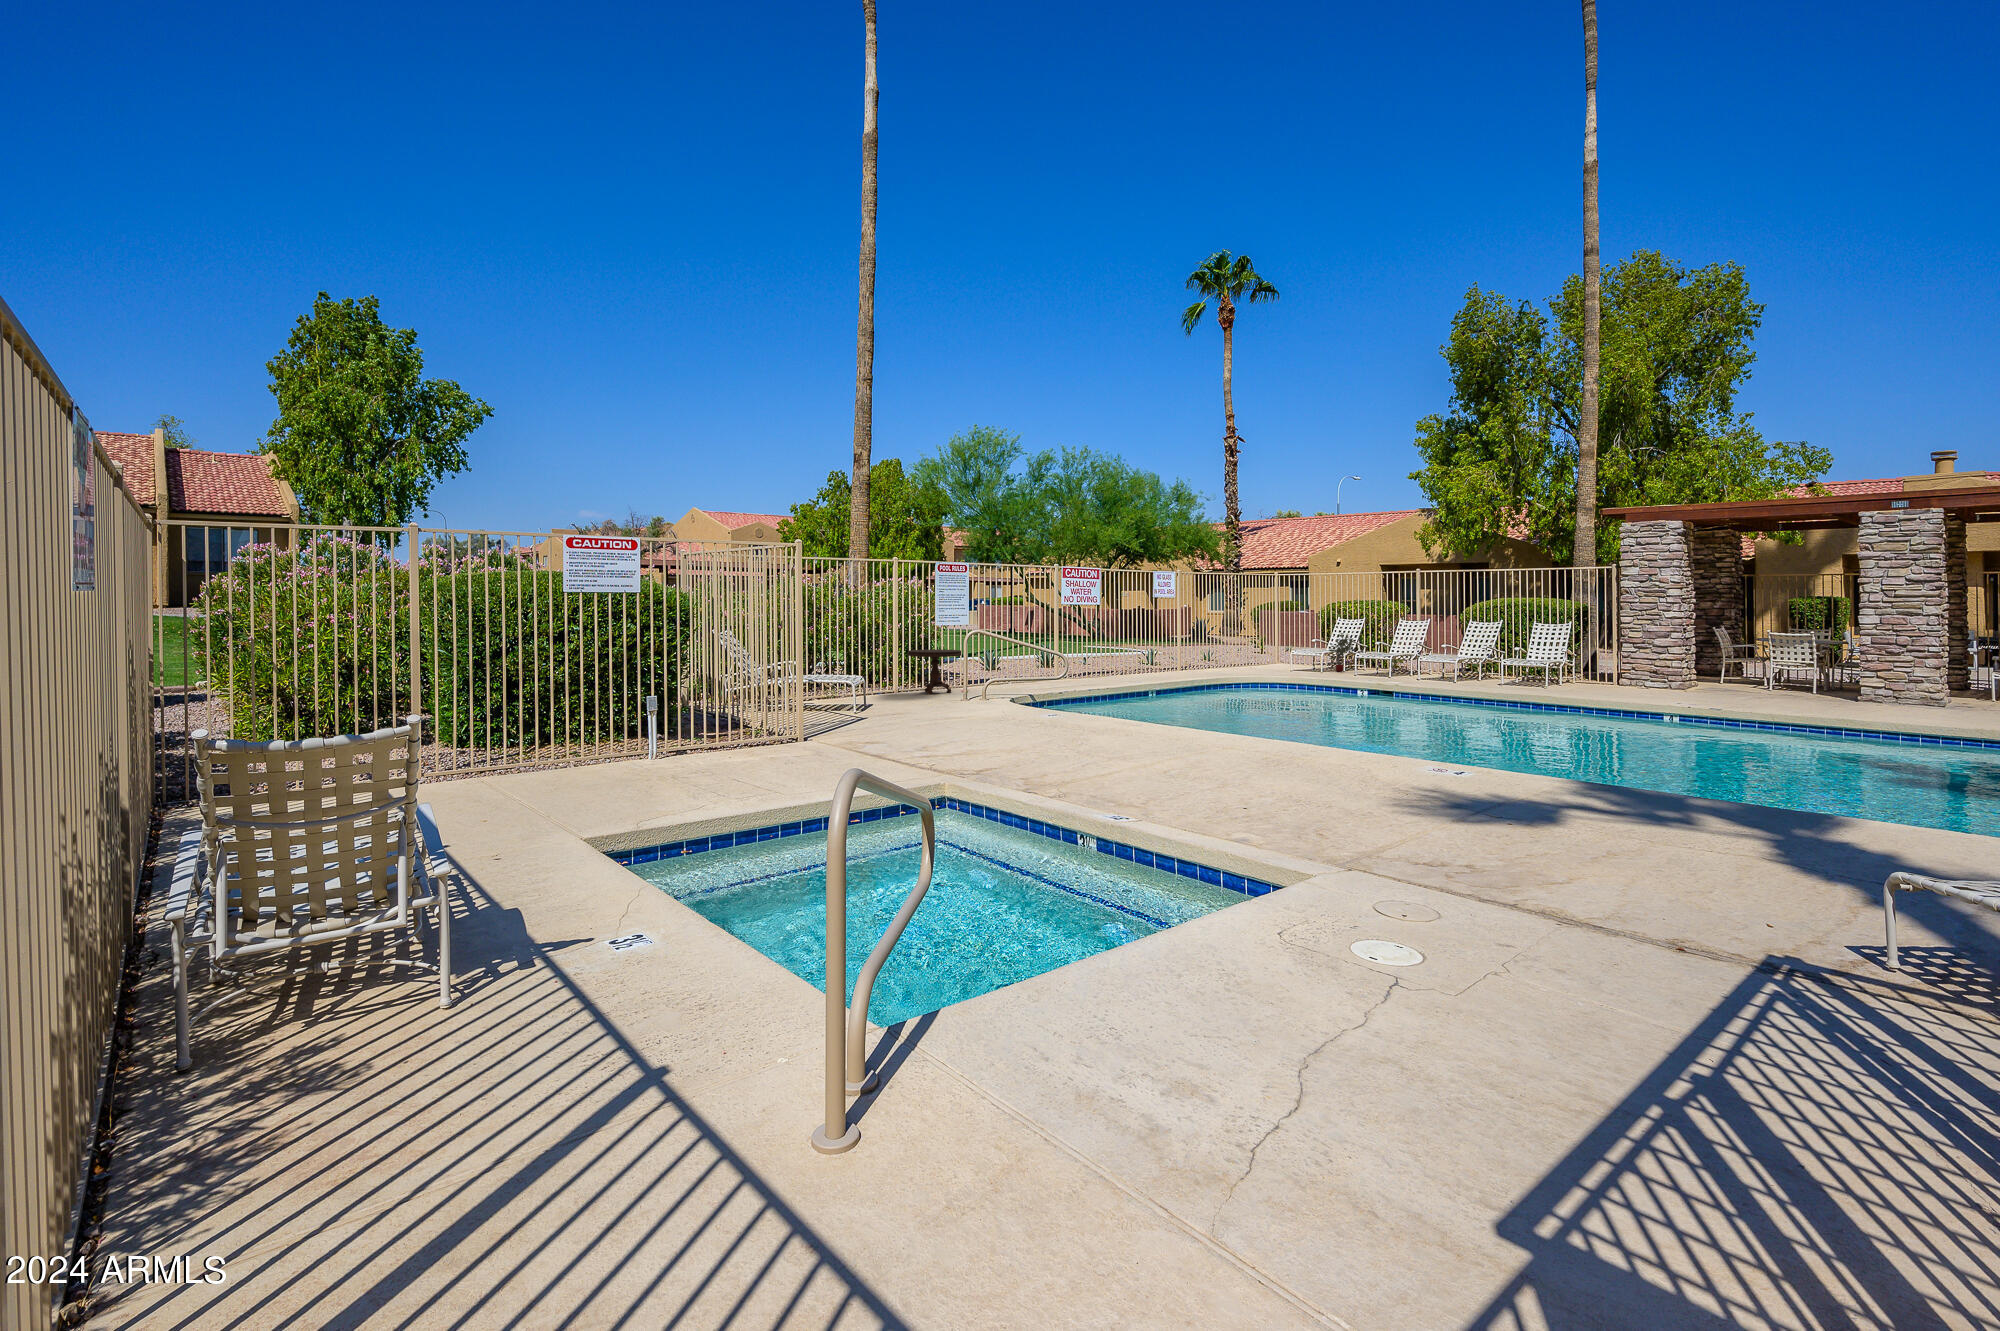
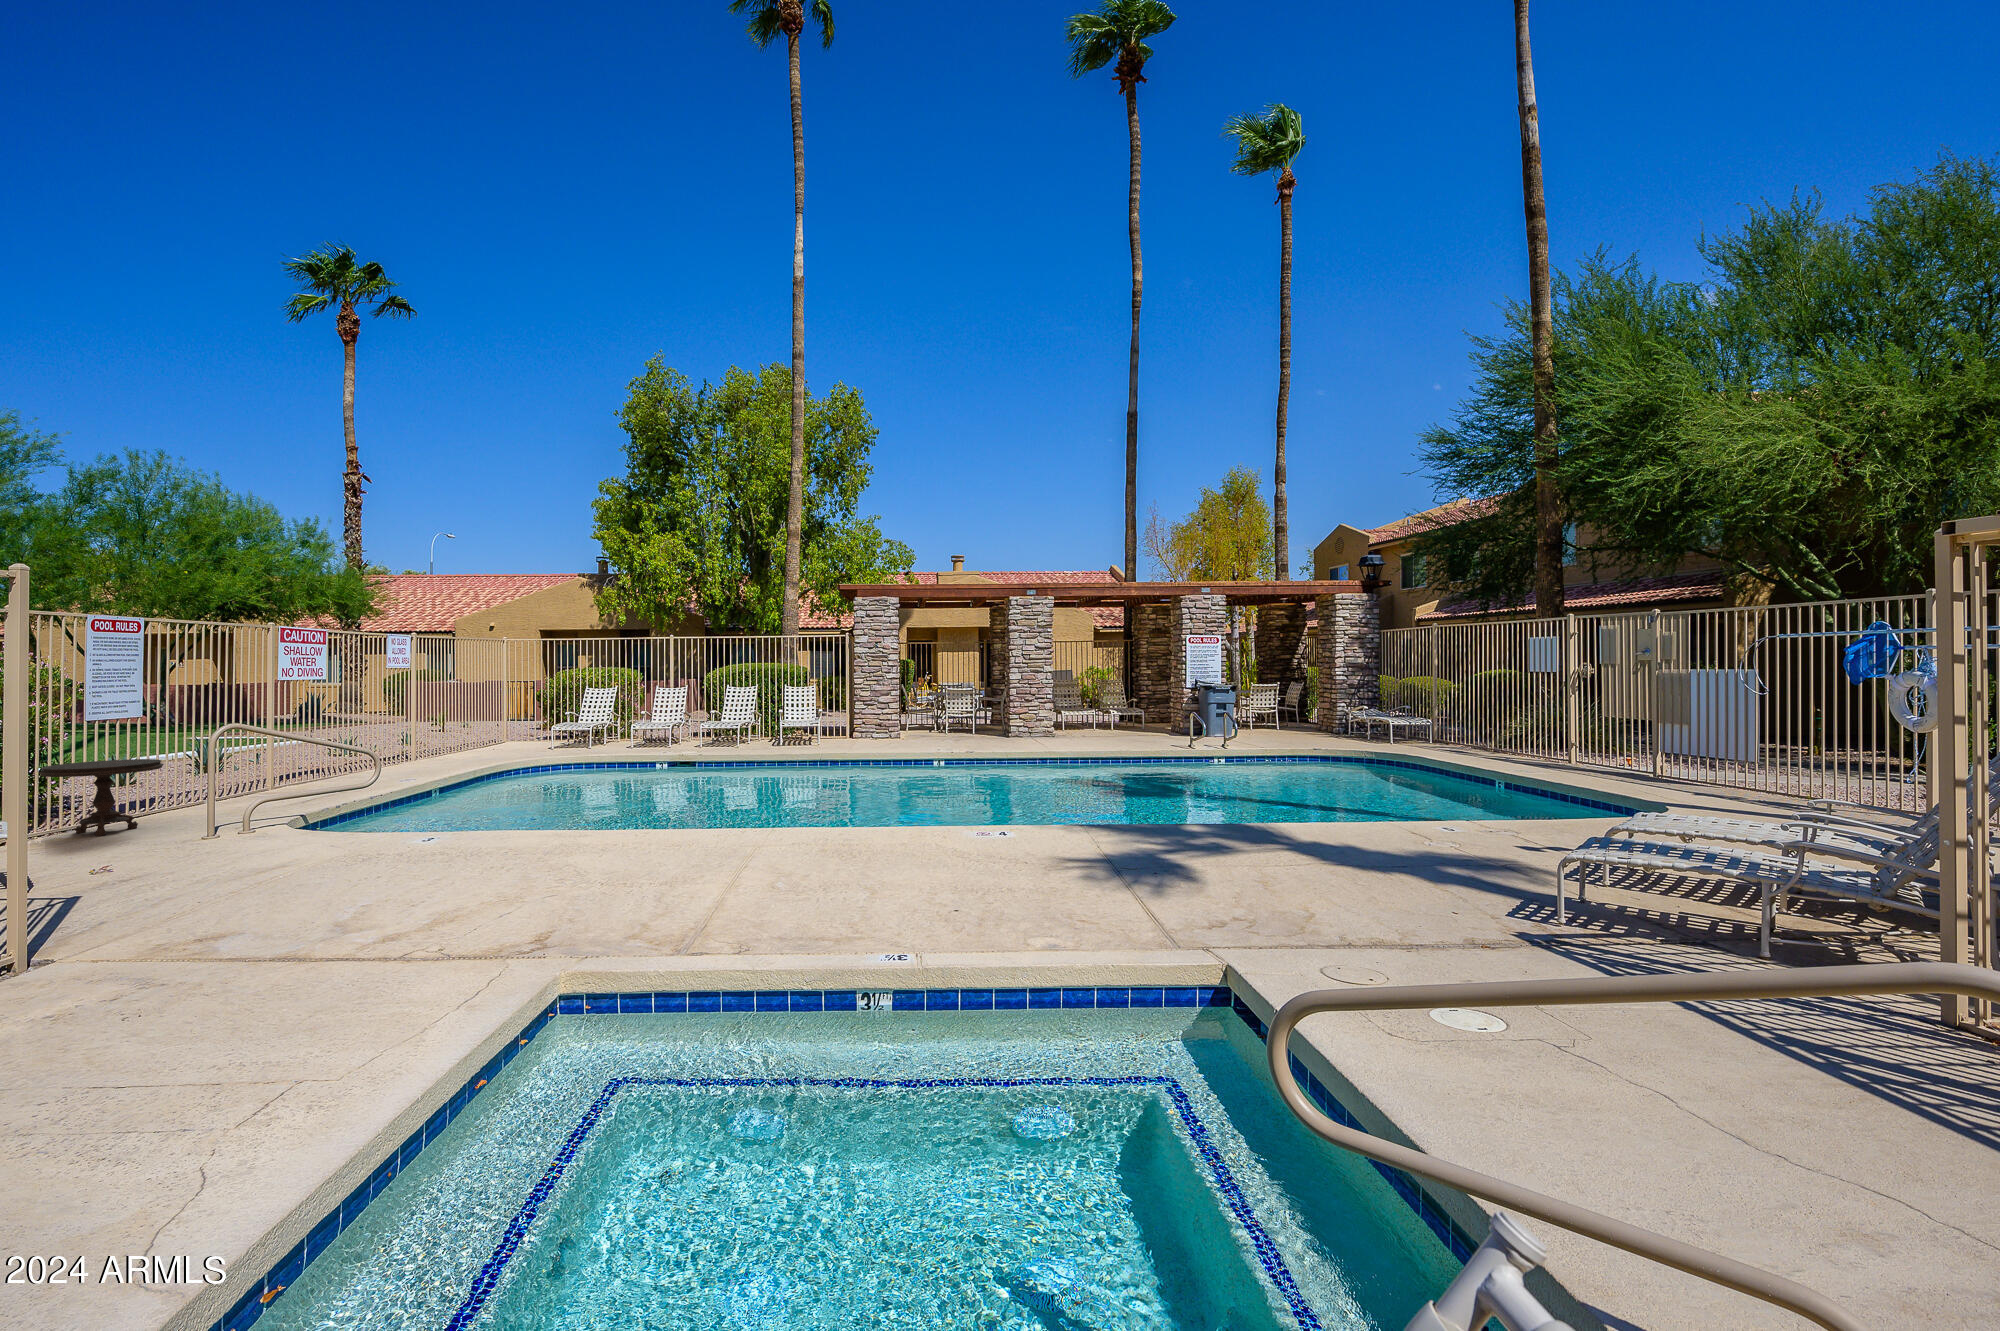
potted tree: present [1329,633,1353,672] -> none [580,702,612,744]

